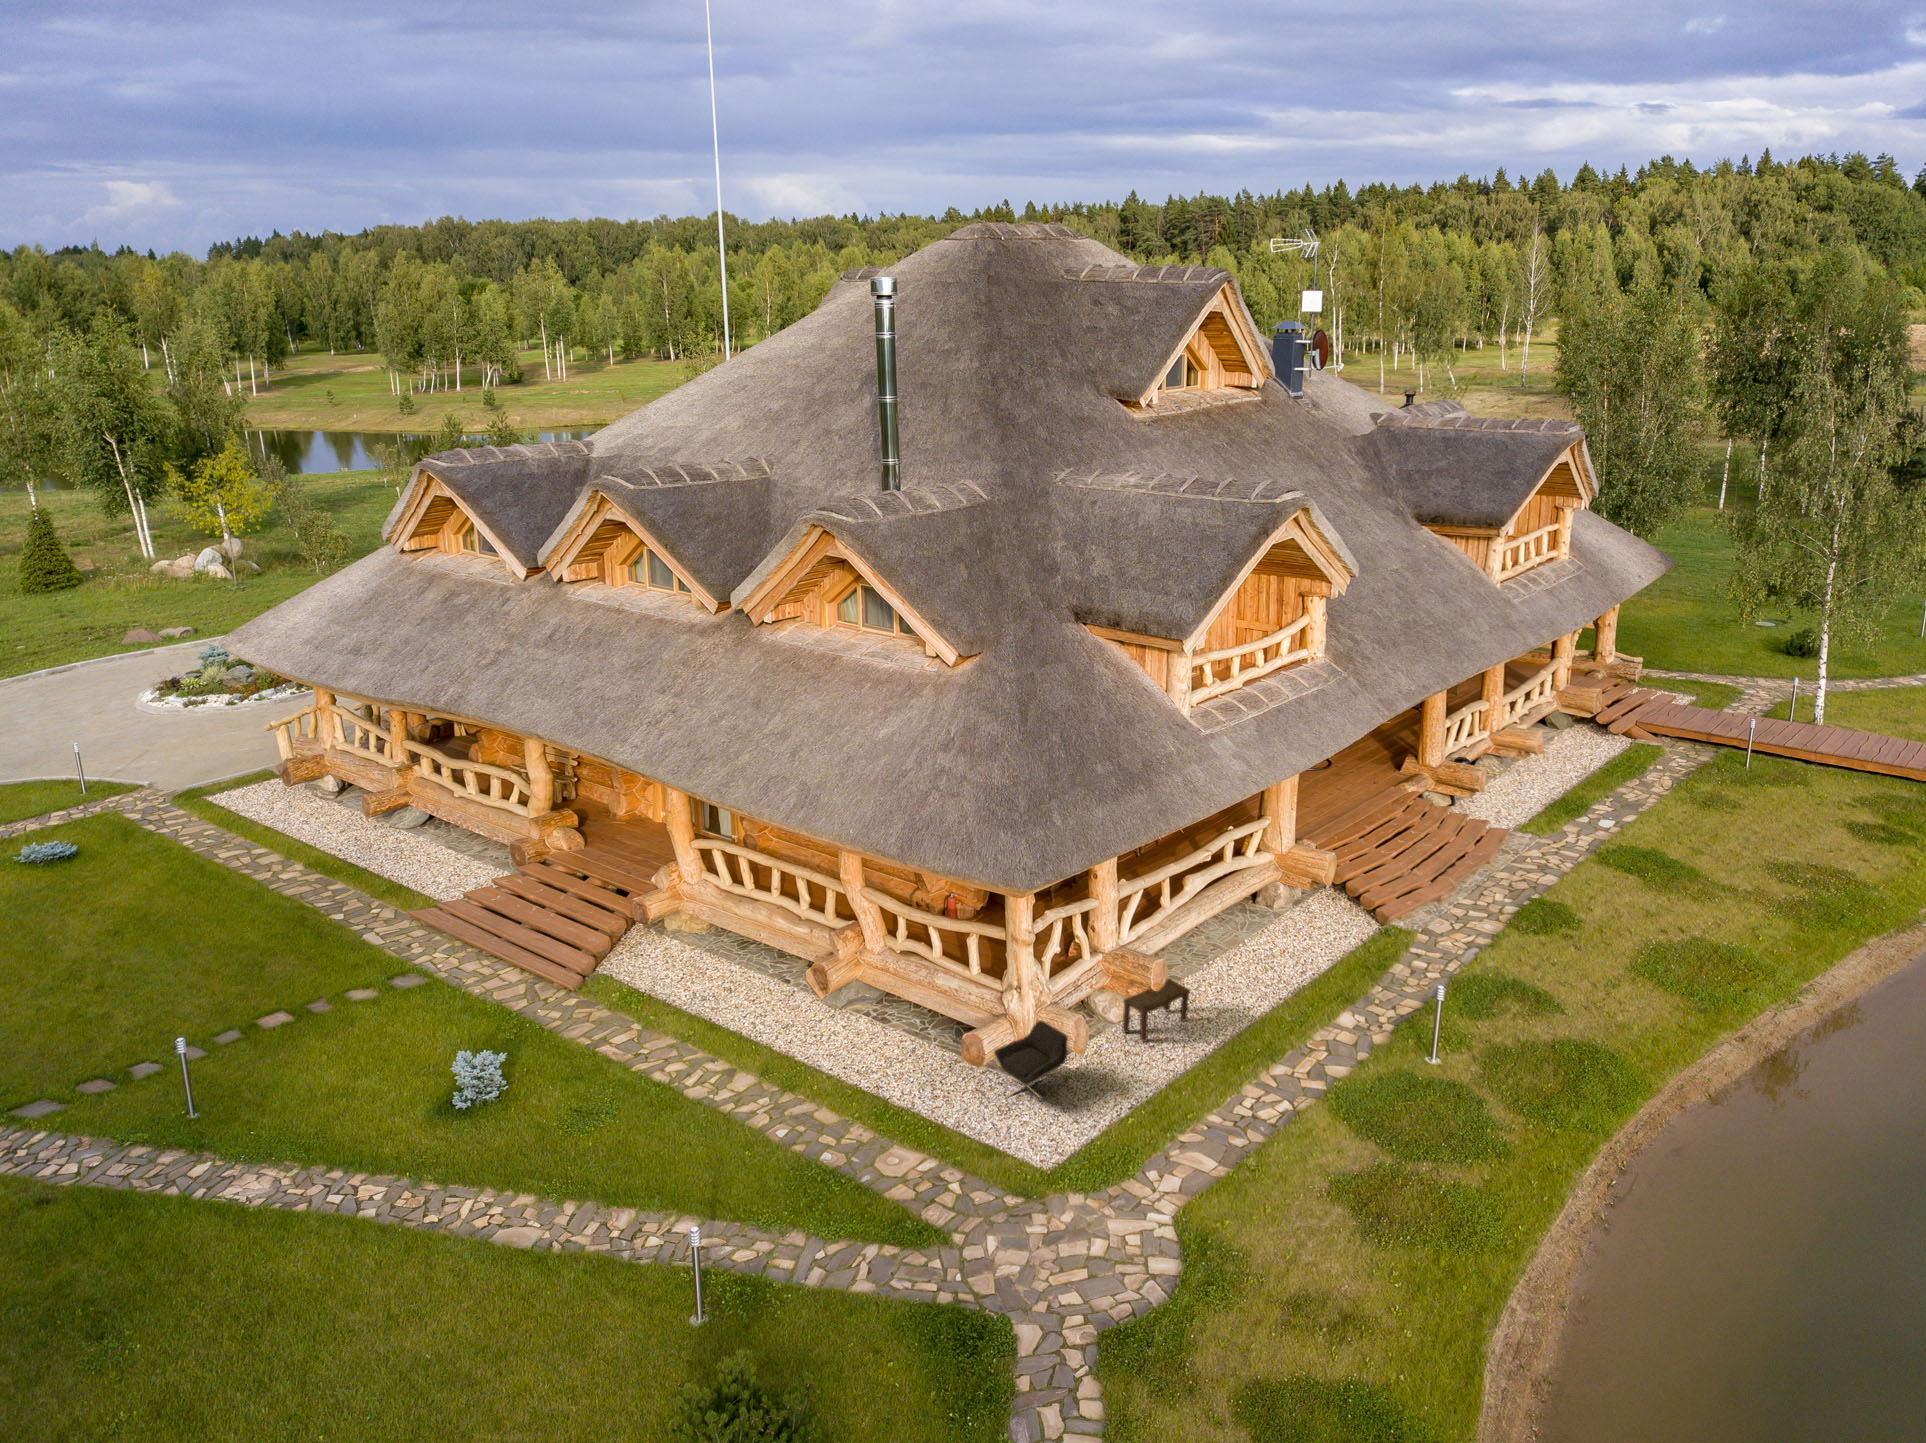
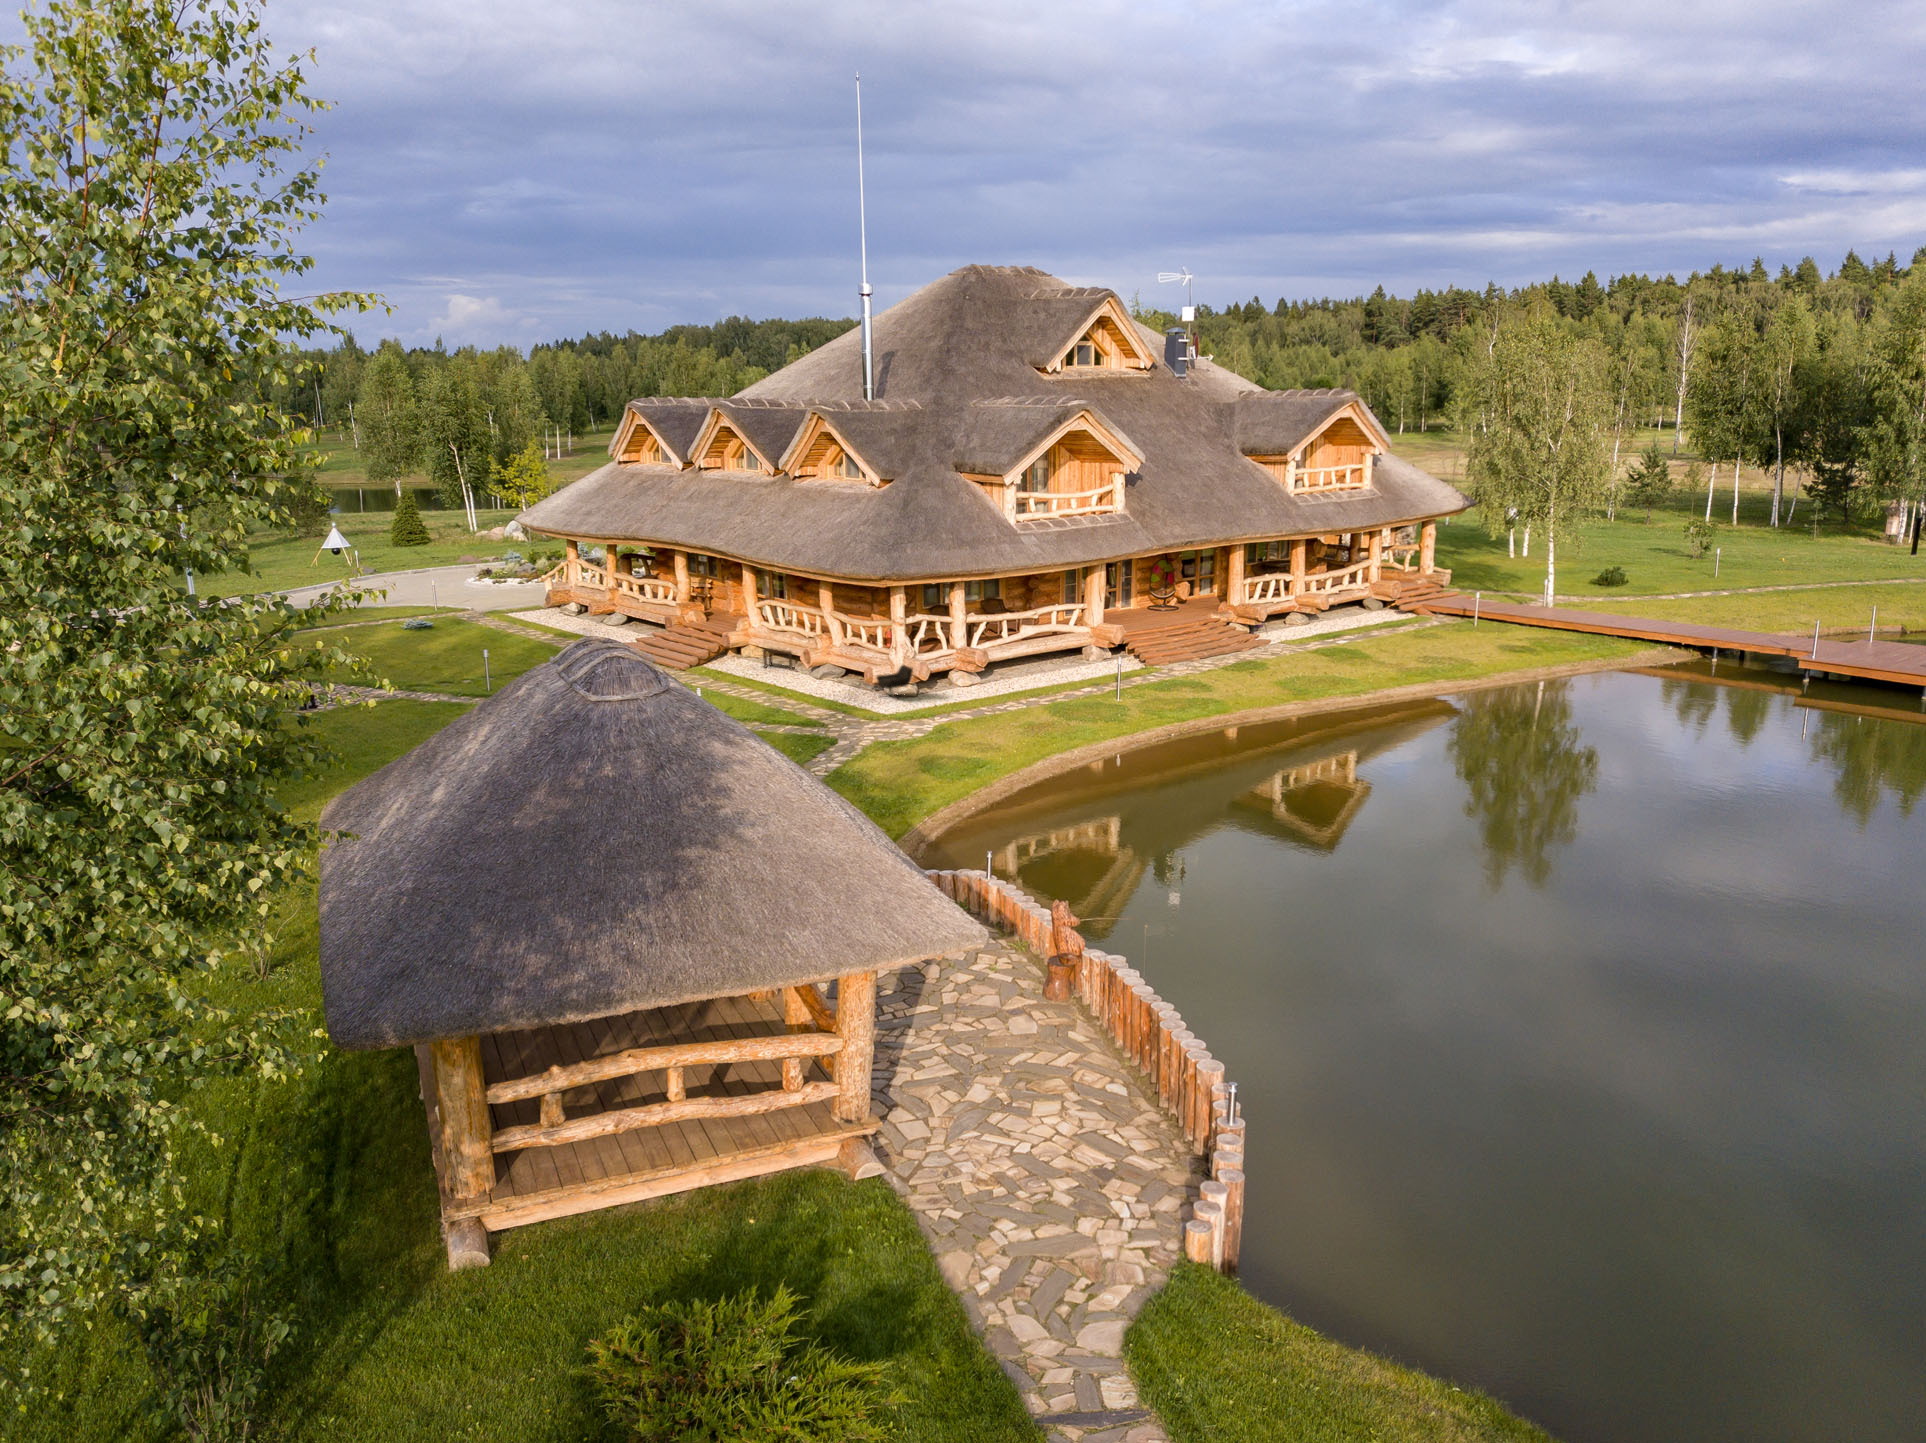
bench: present [1123,979,1190,1042] -> present [763,648,798,670]

